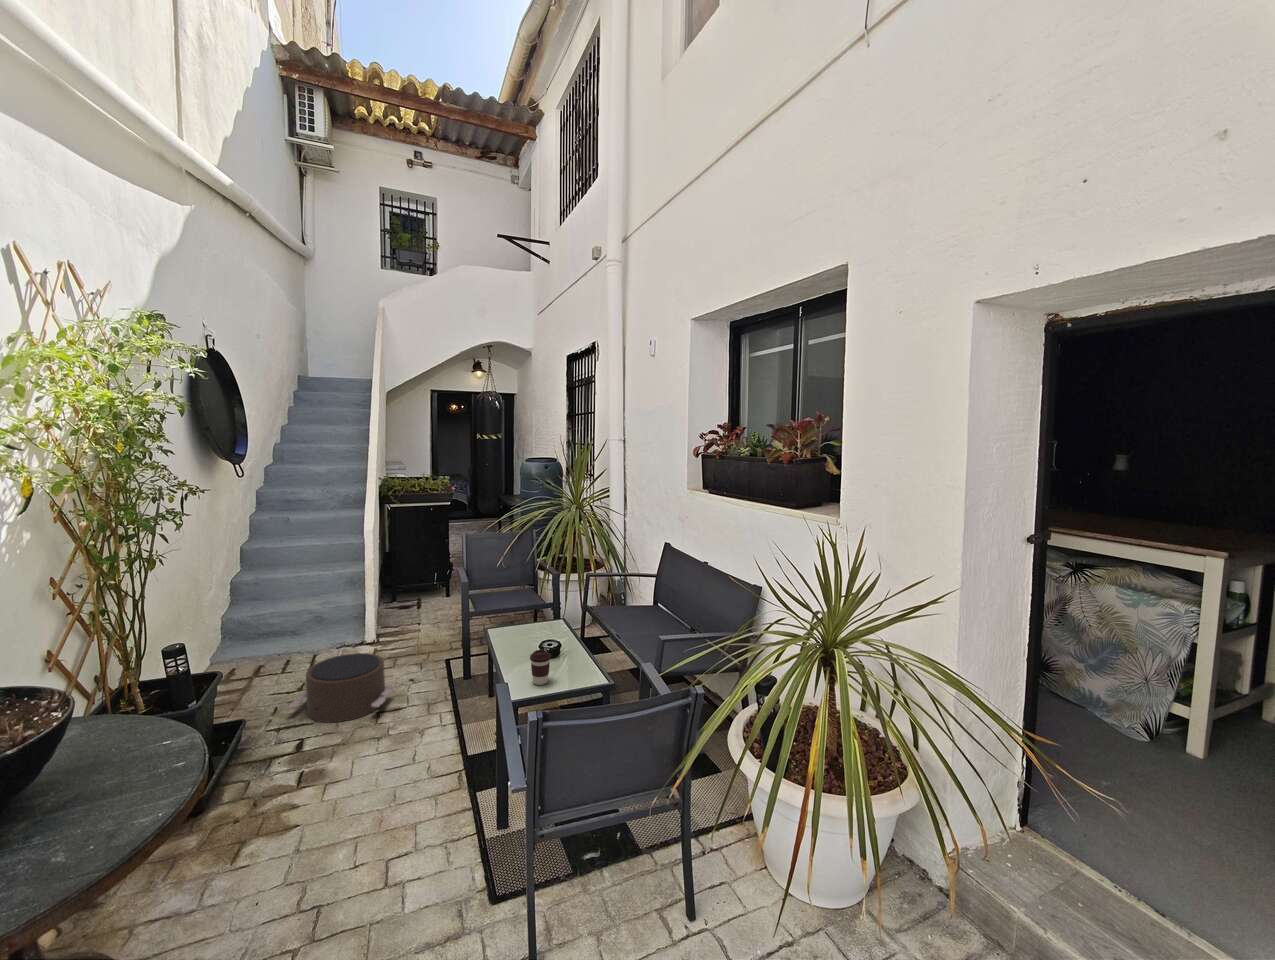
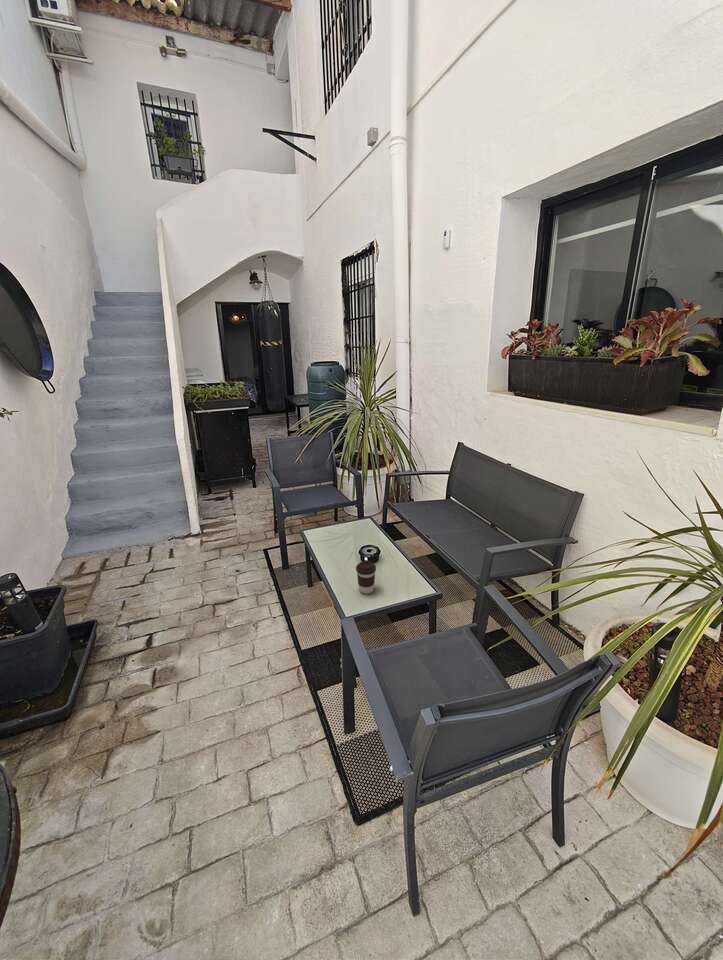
pouf: present [289,653,393,722] -> none [134,550,223,615]

